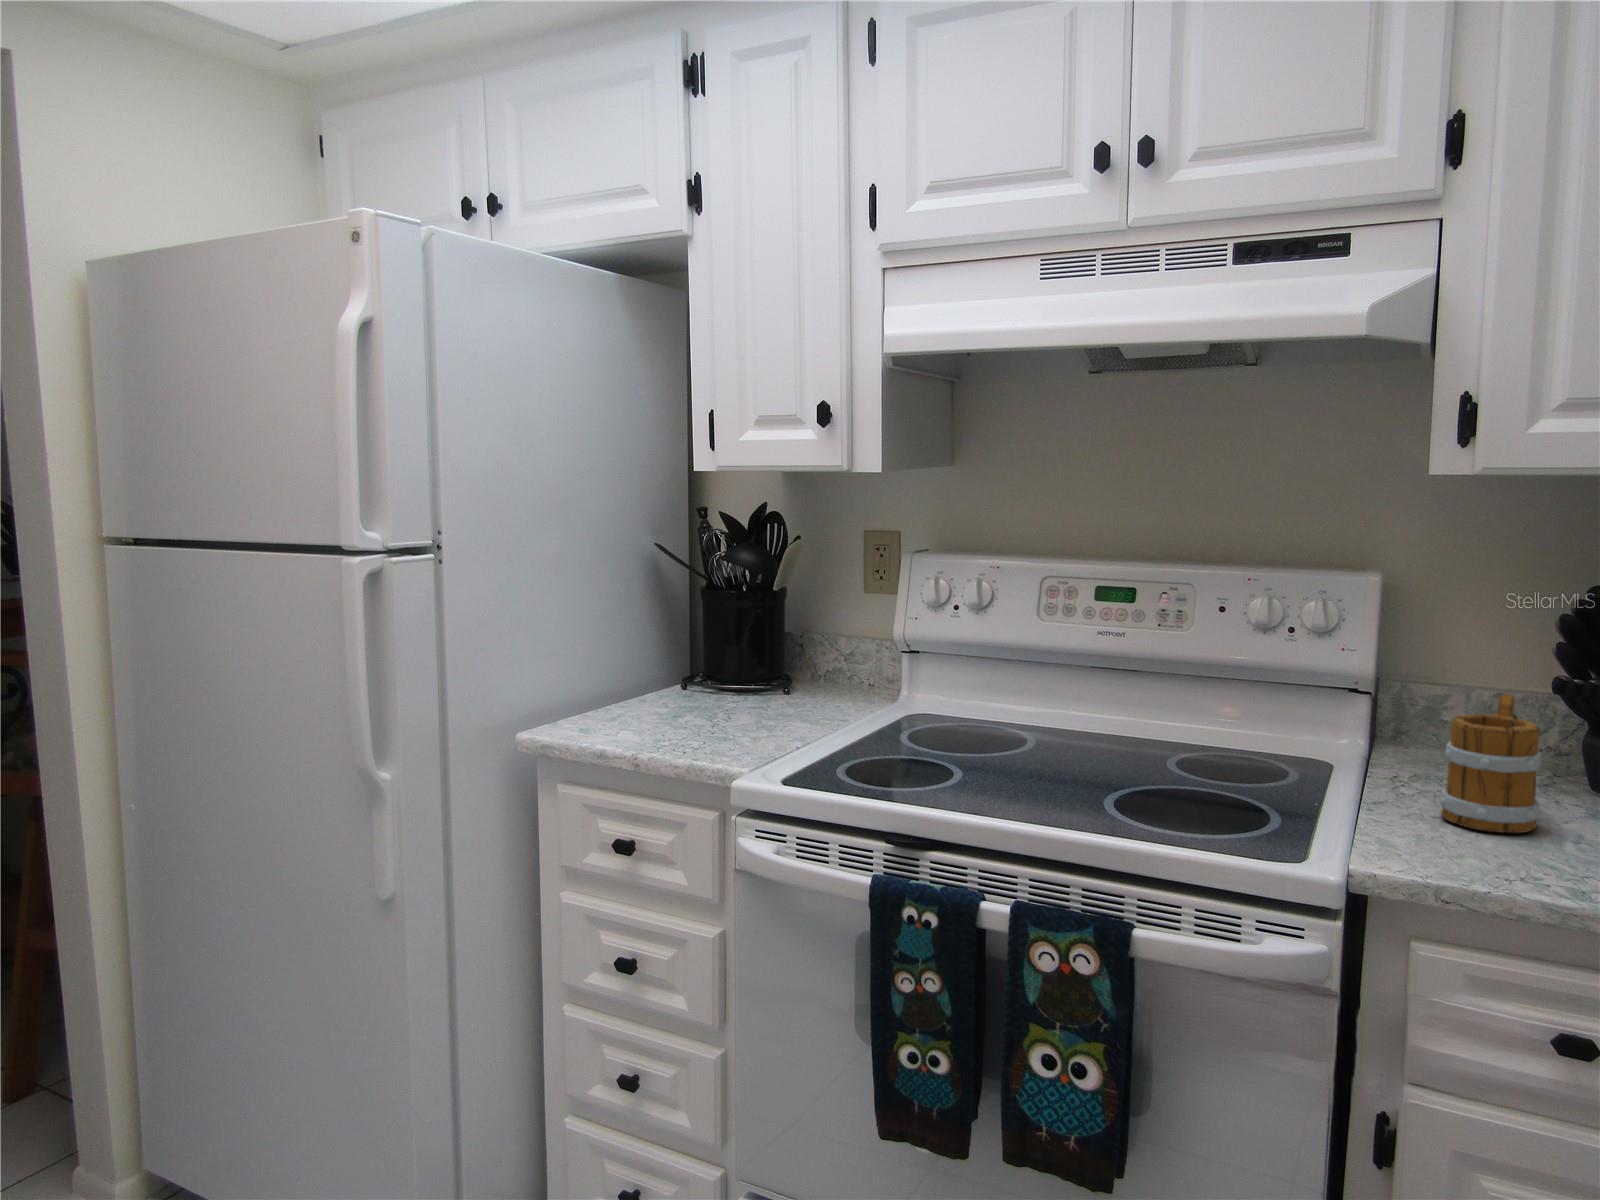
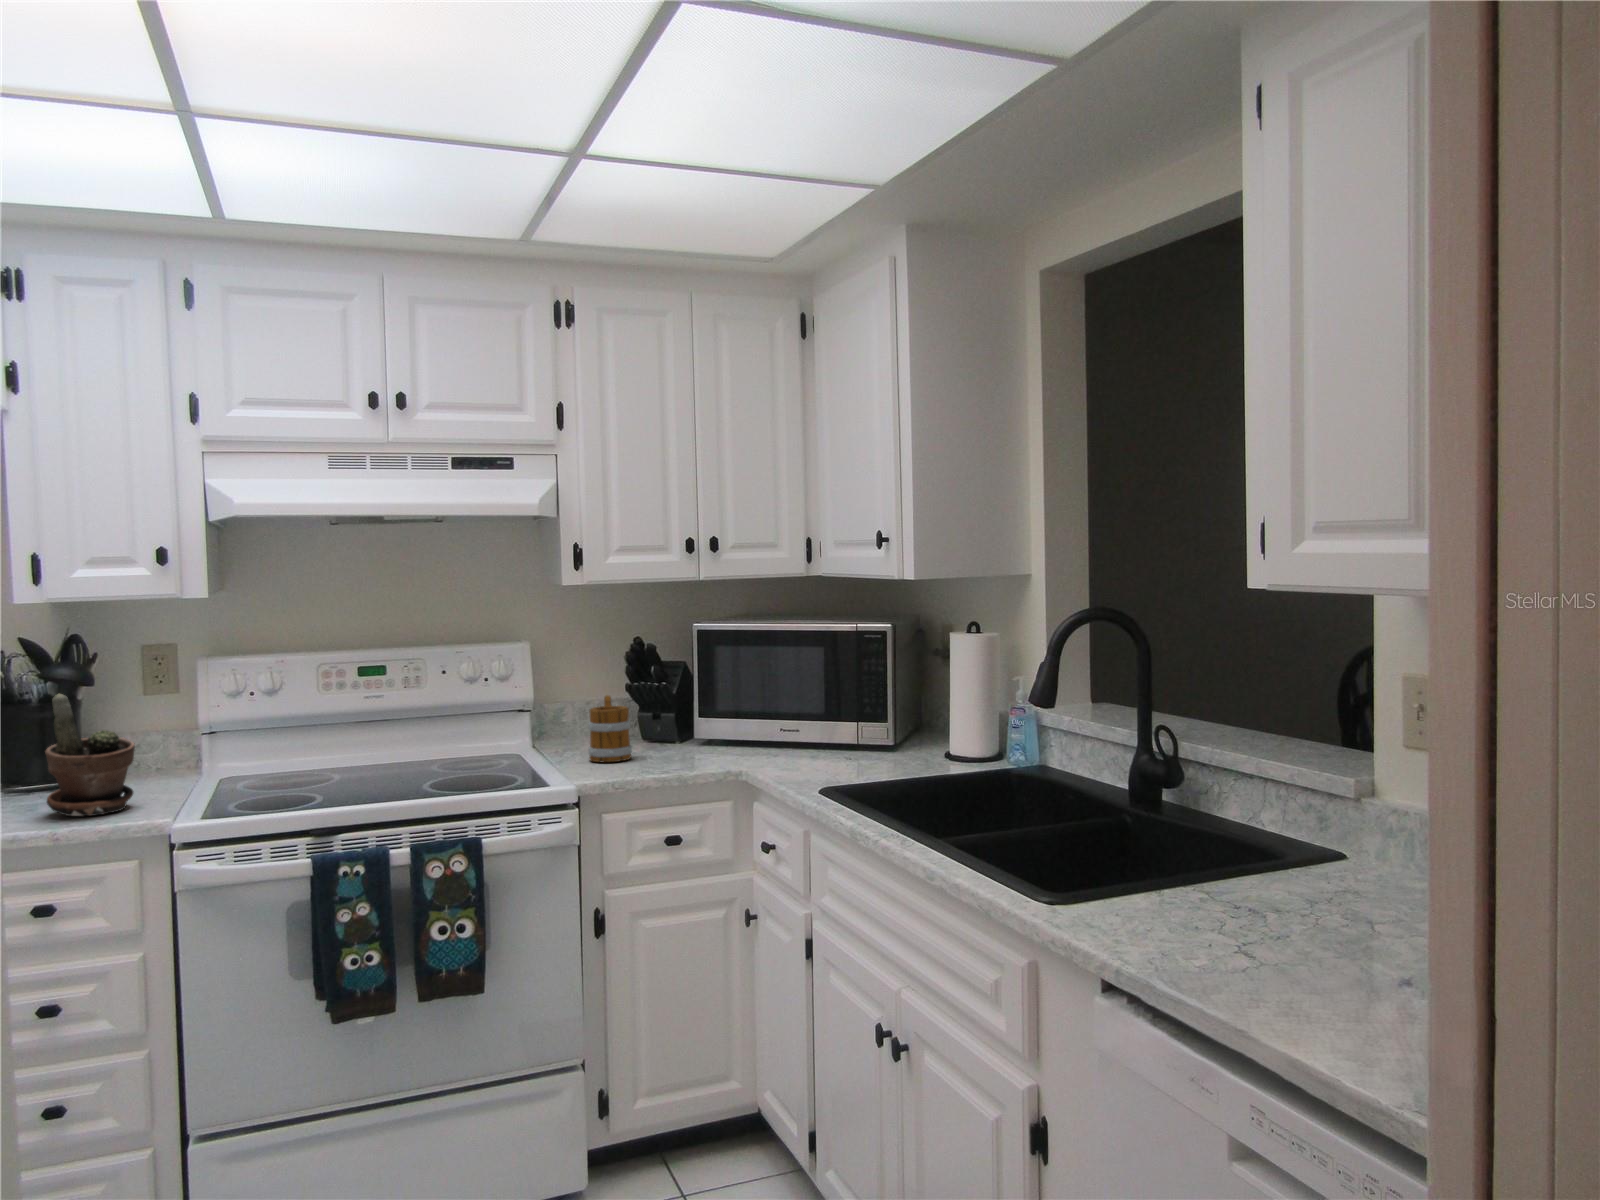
potted plant: none [673,585,769,742] -> present [45,694,135,816]

